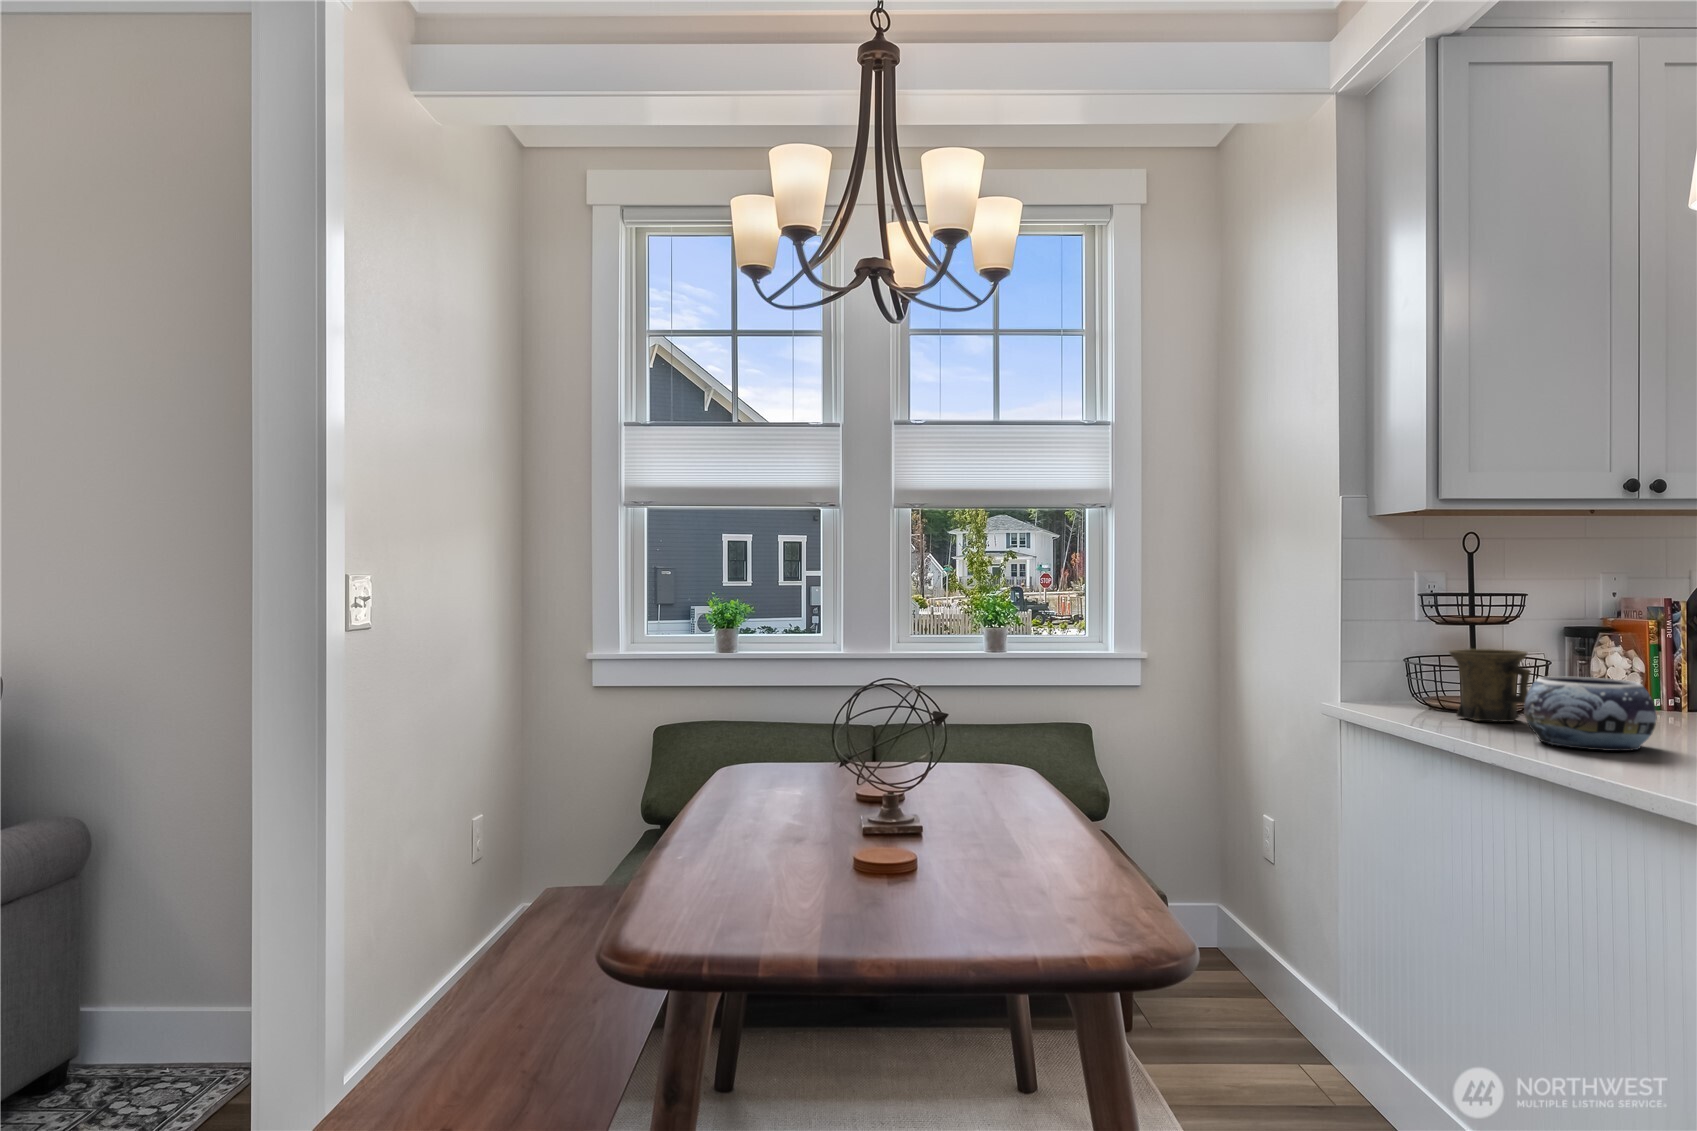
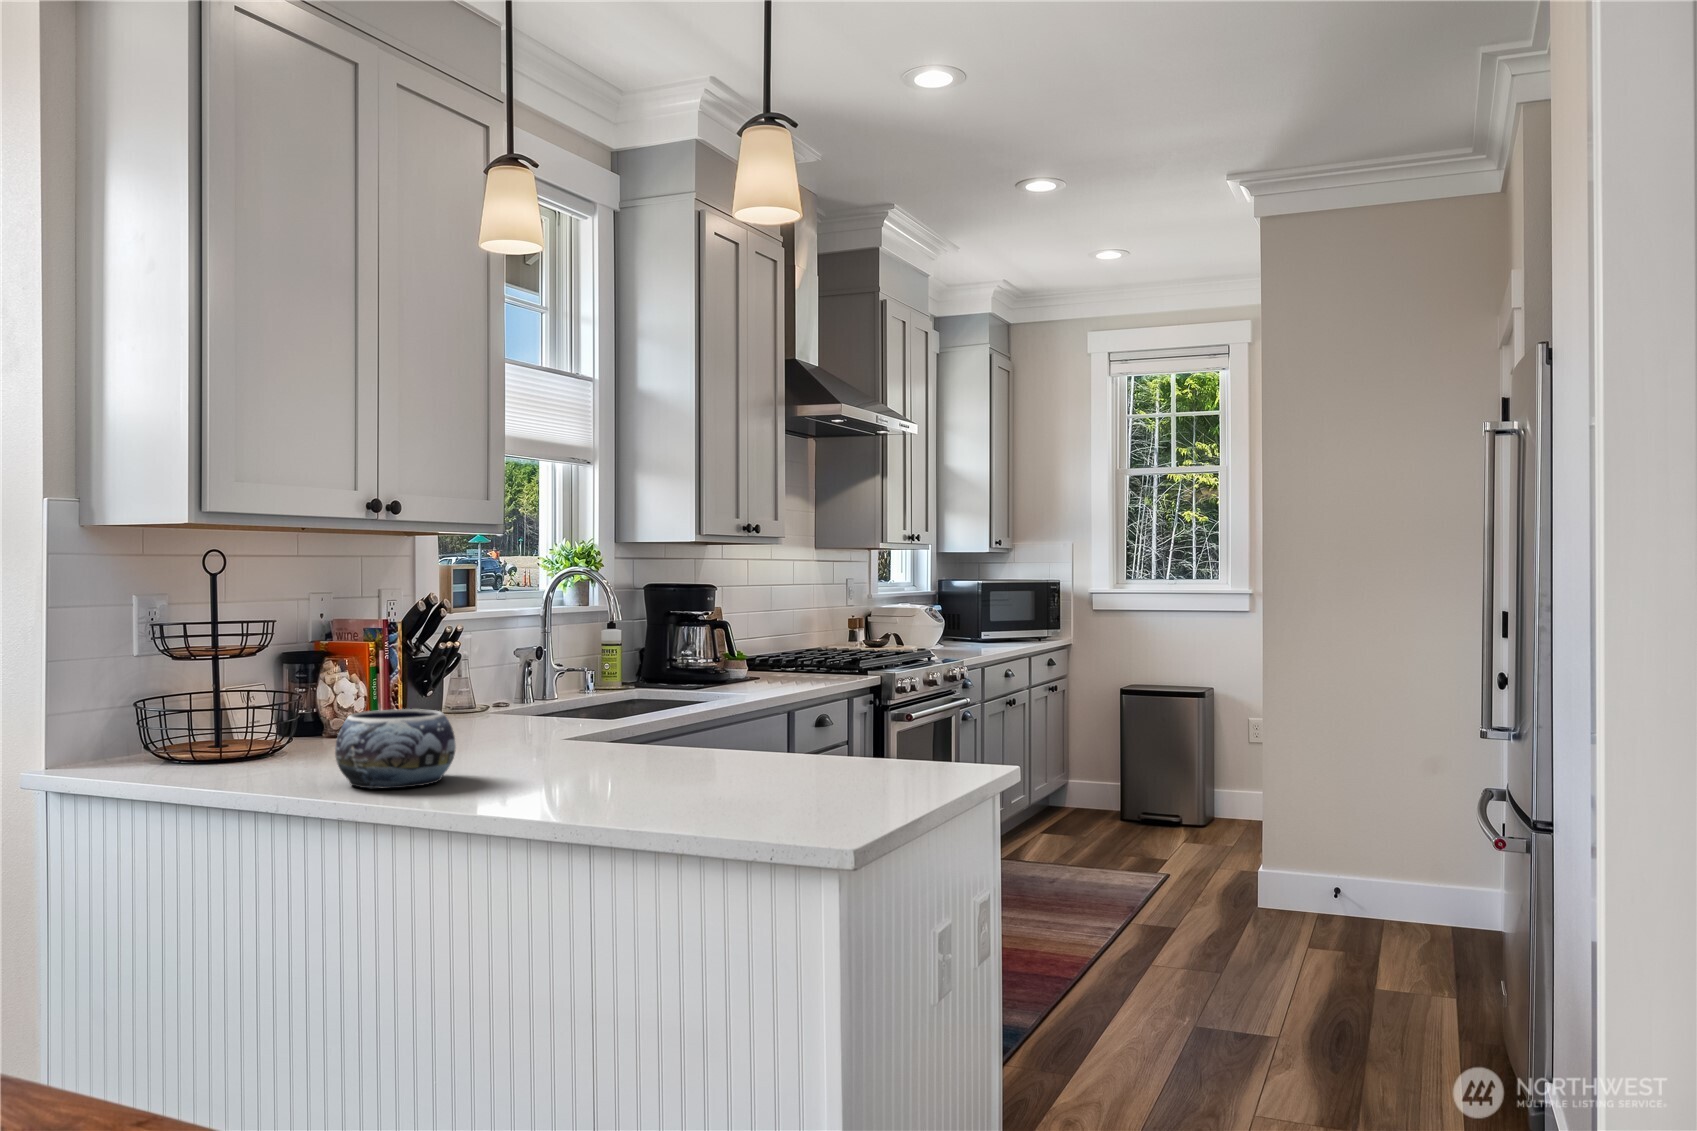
mug: present [1449,649,1530,722] -> none [216,686,312,774]

